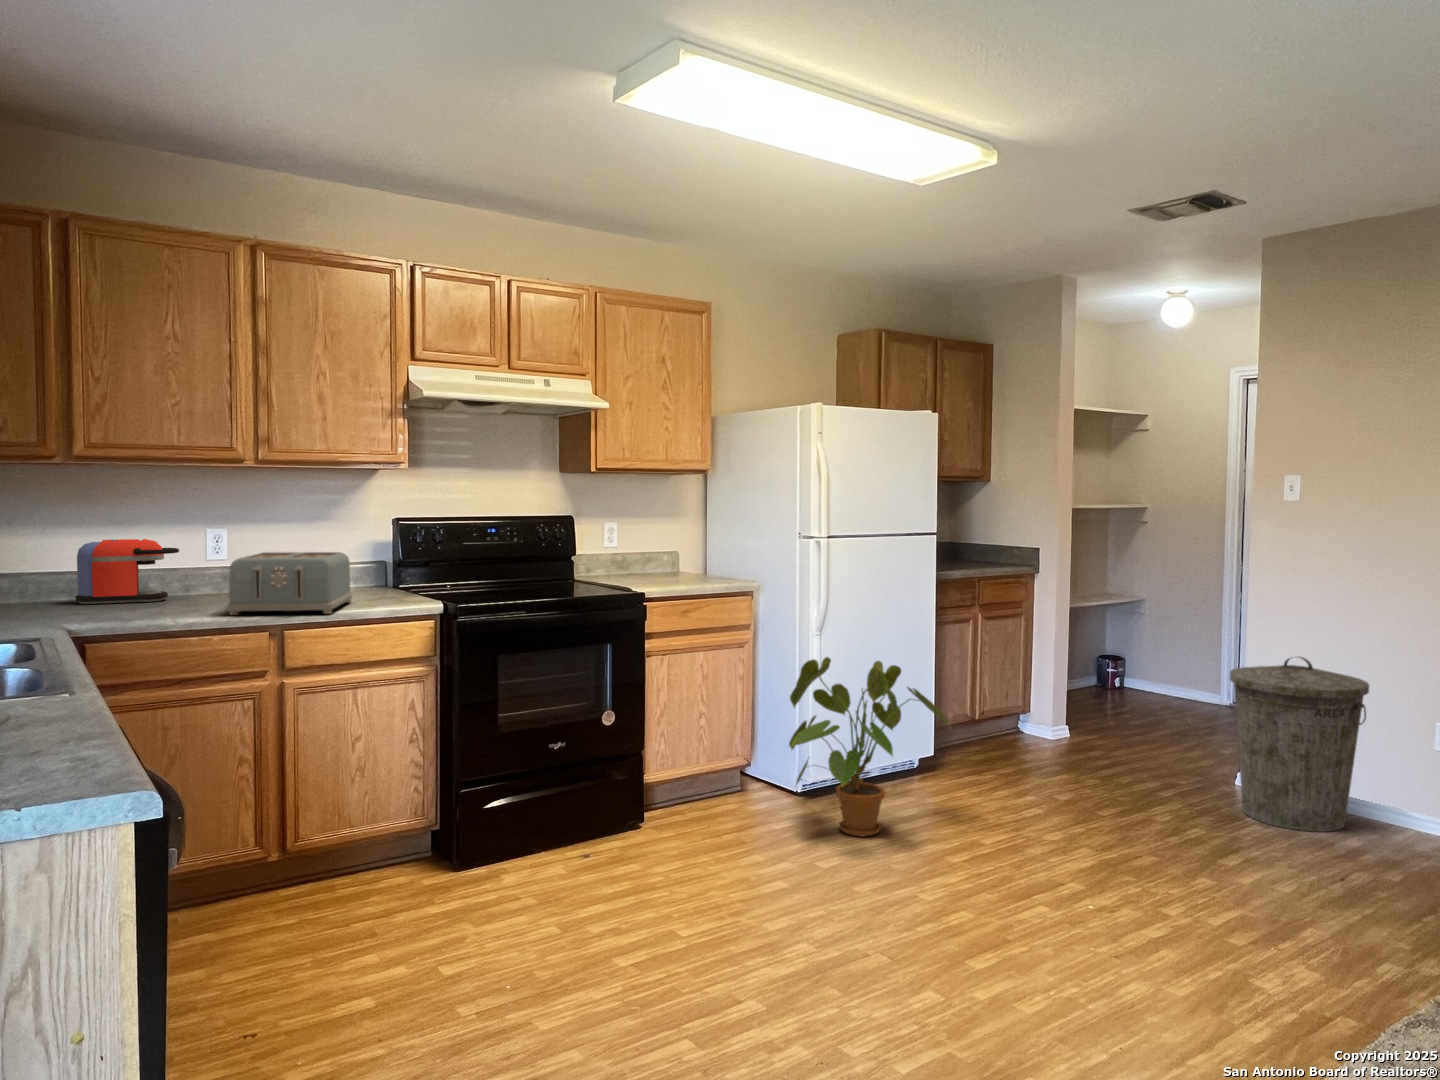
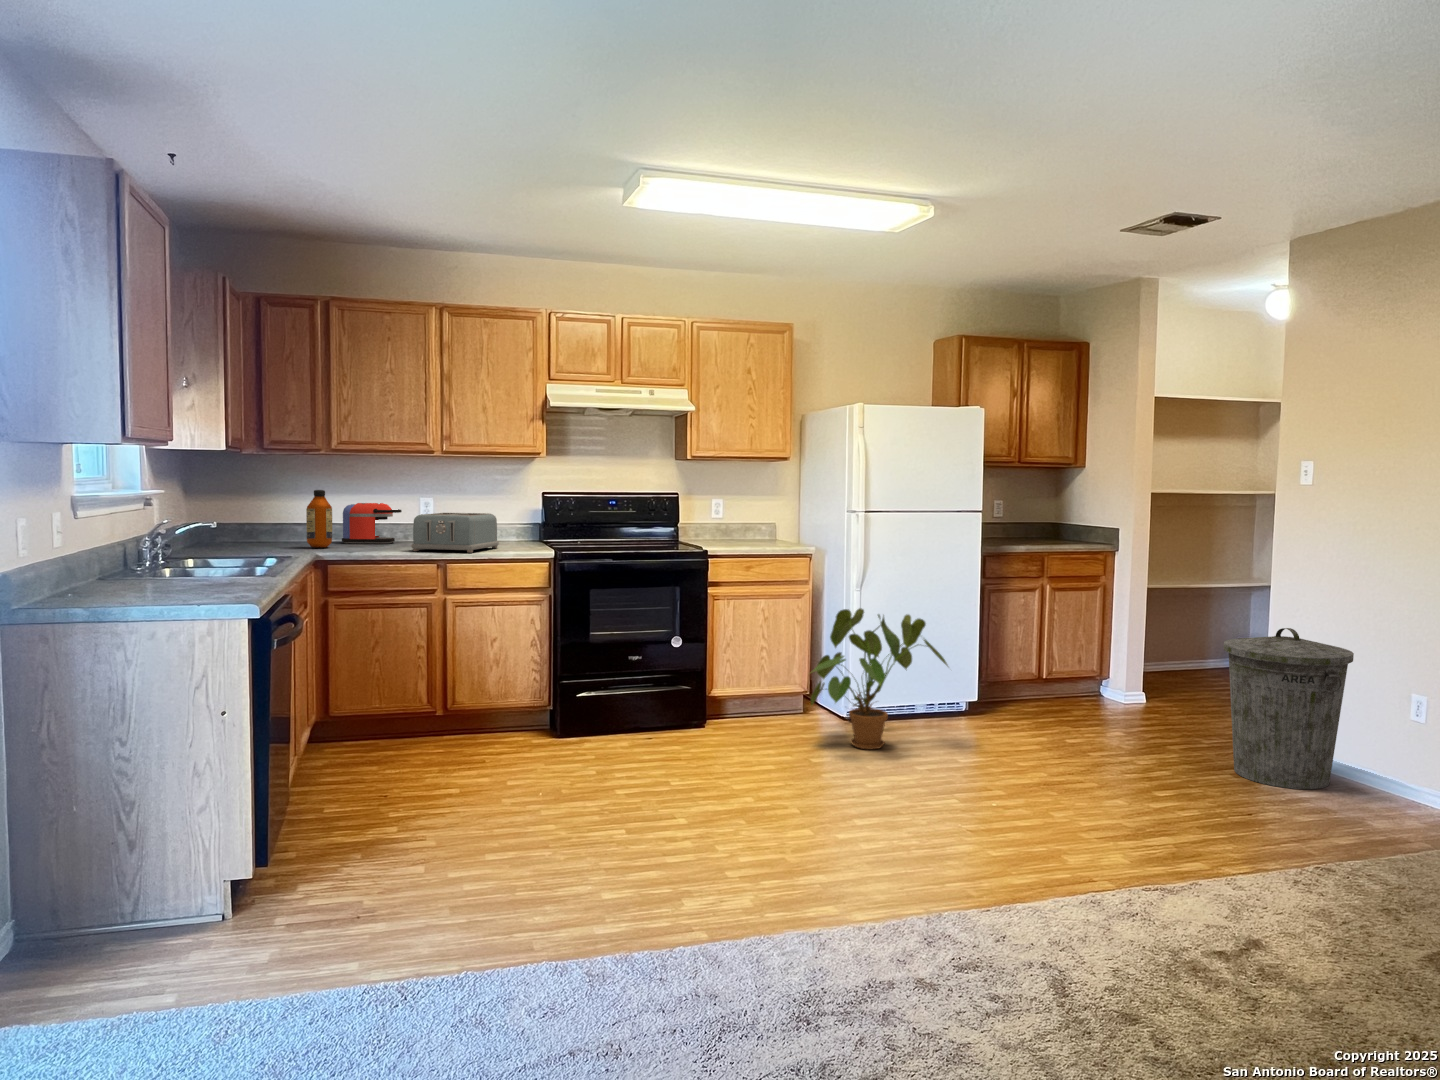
bottle: none [27,522,74,616] -> present [306,490,332,548]

